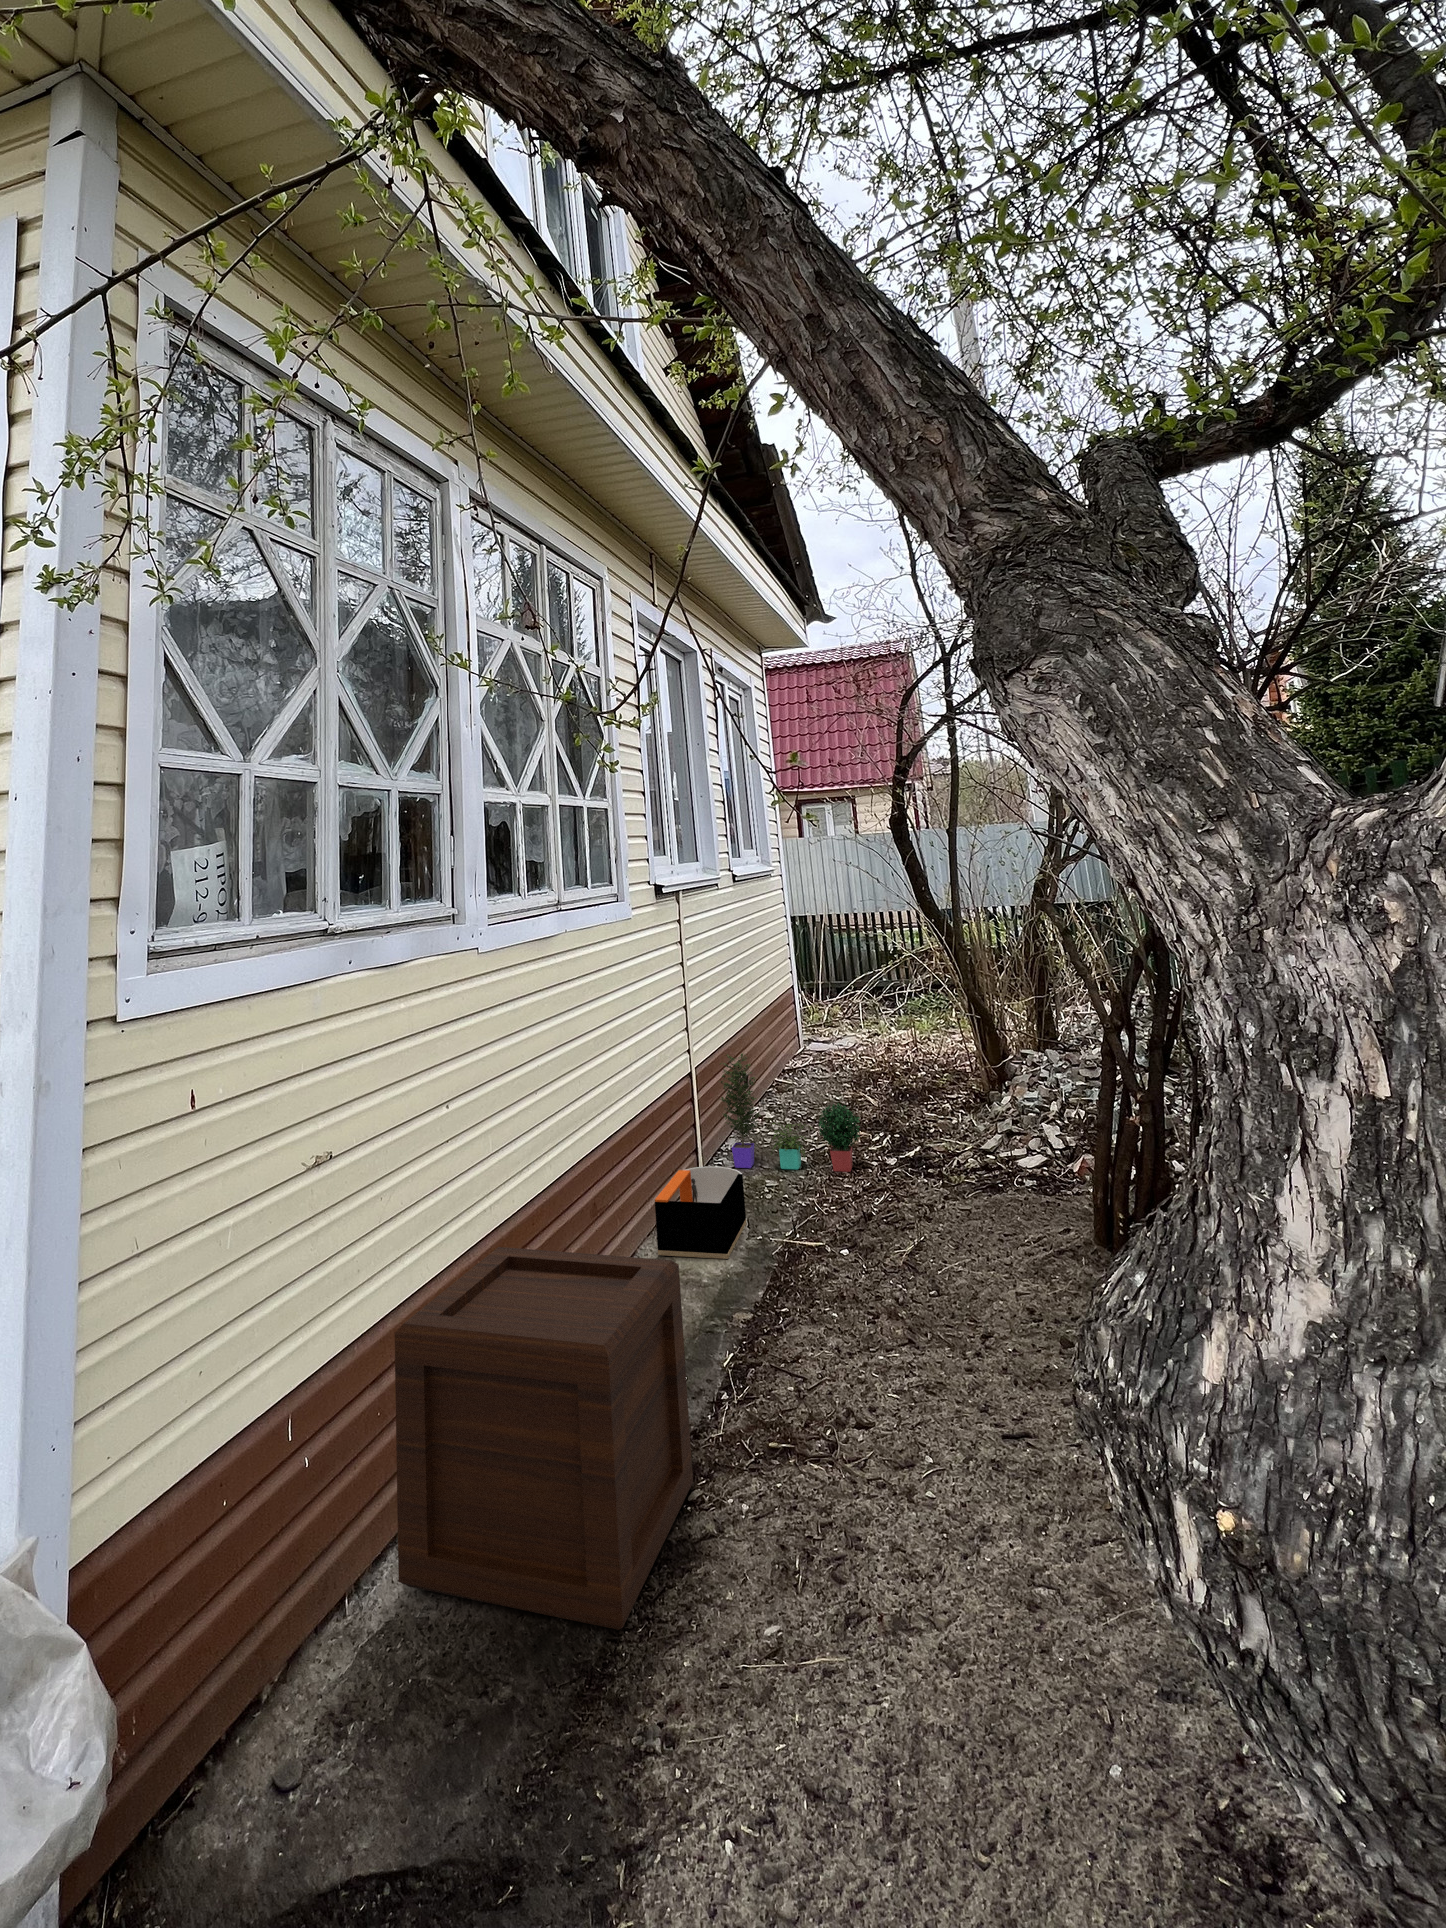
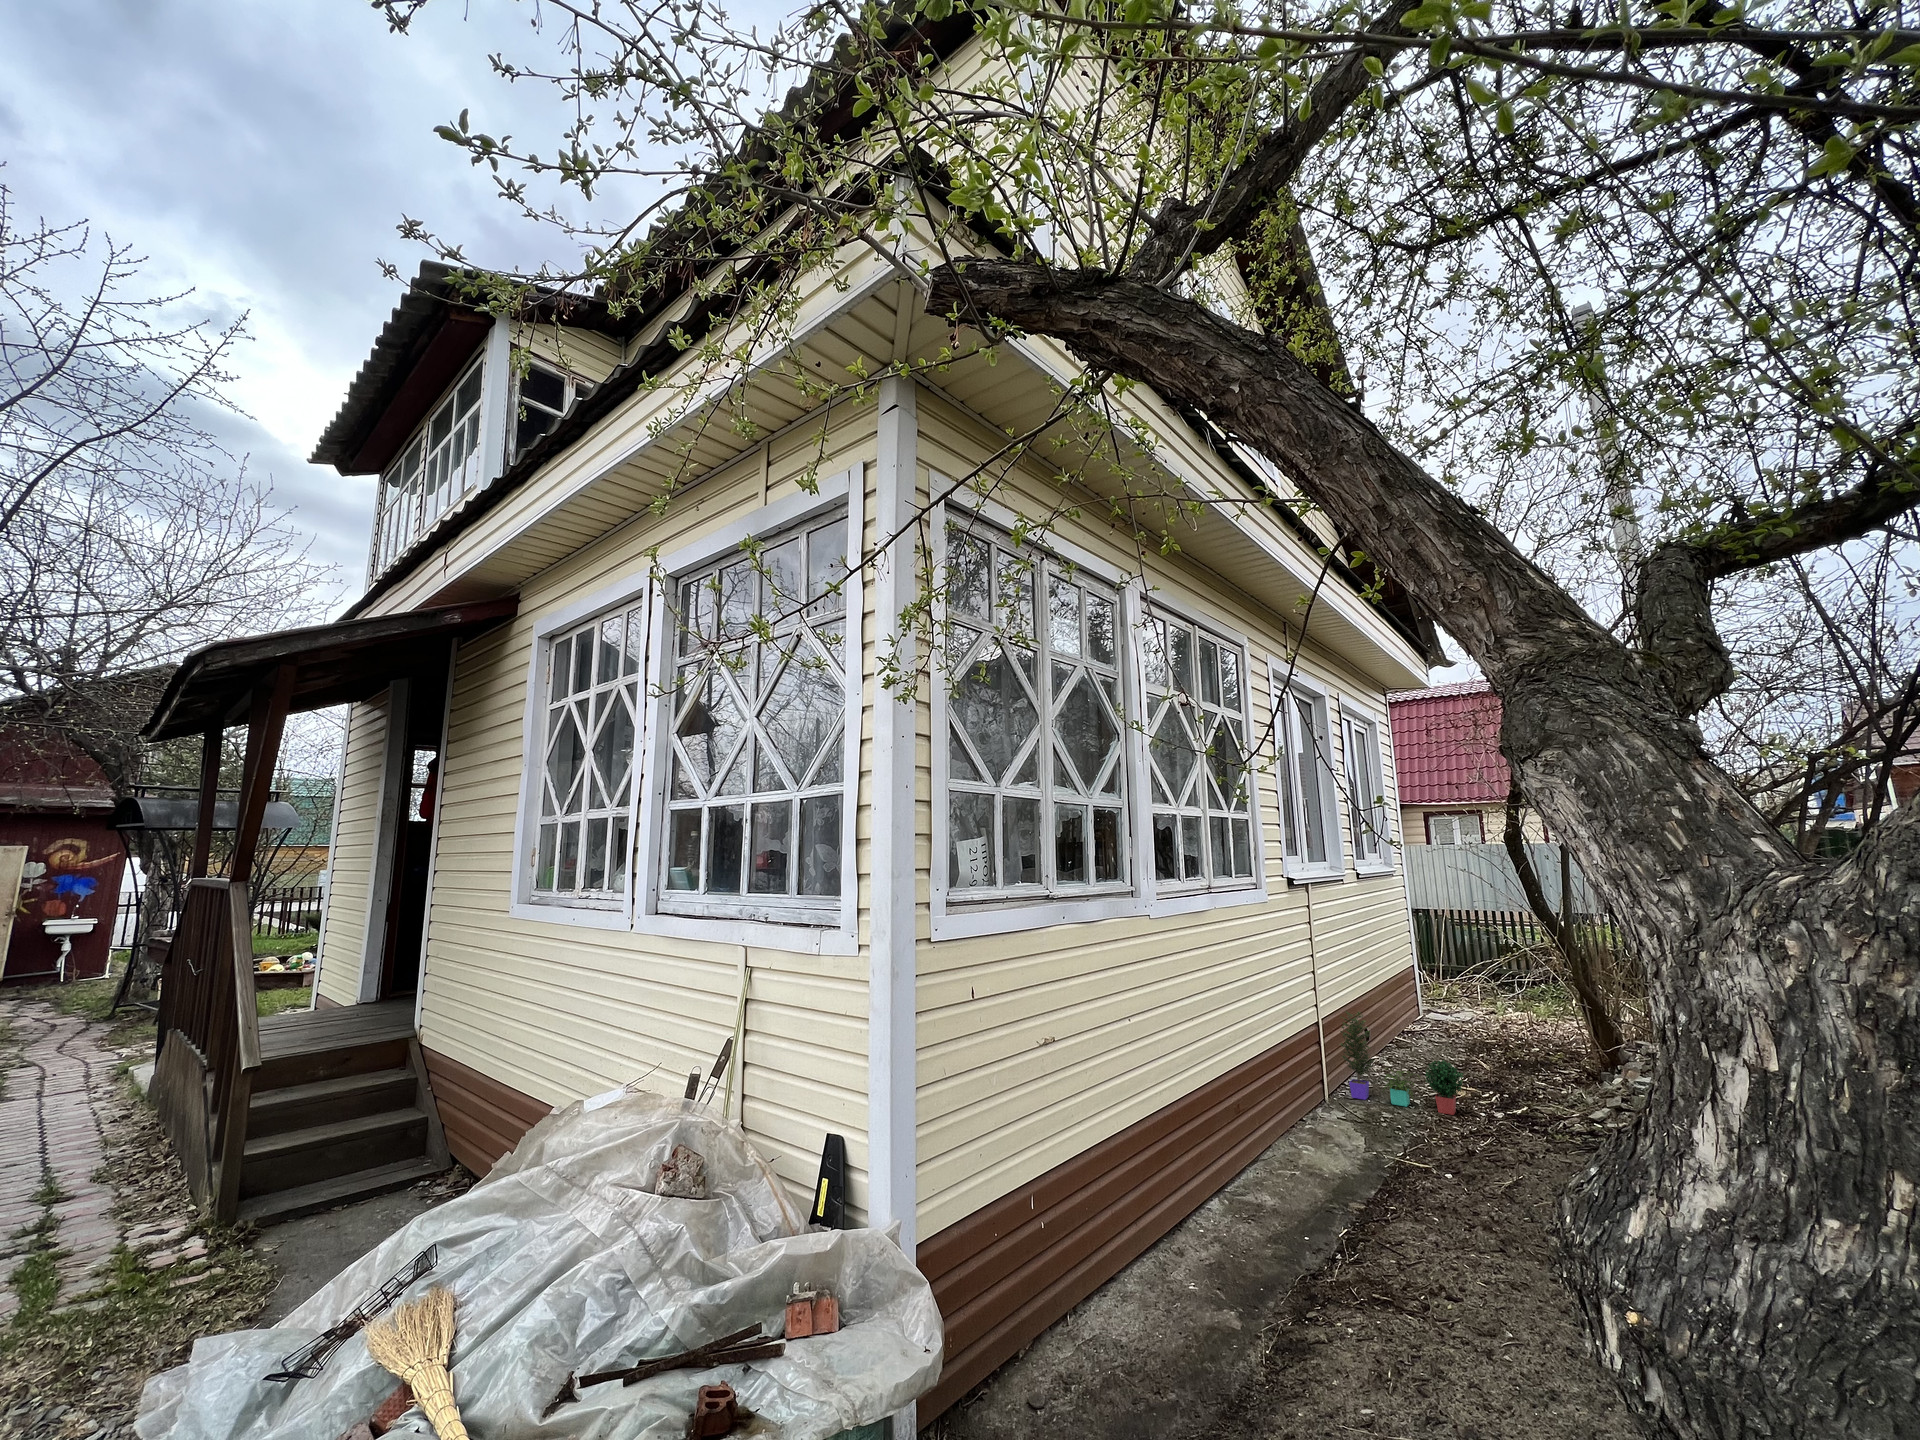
storage bin: present [655,1167,746,1259] -> none [1282,1091,1358,1160]
wooden crate: present [395,1247,693,1630] -> none [1093,1116,1303,1370]

